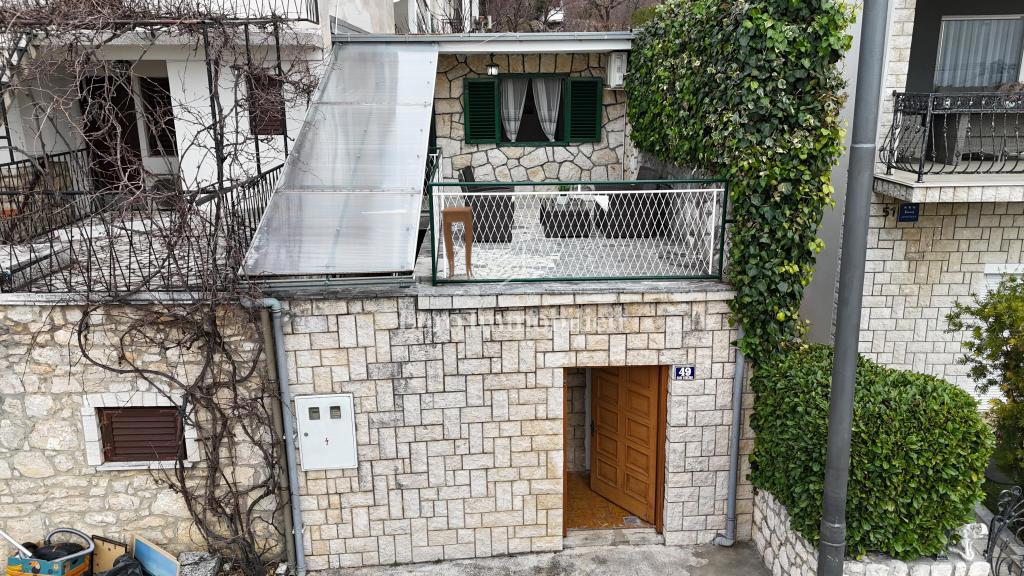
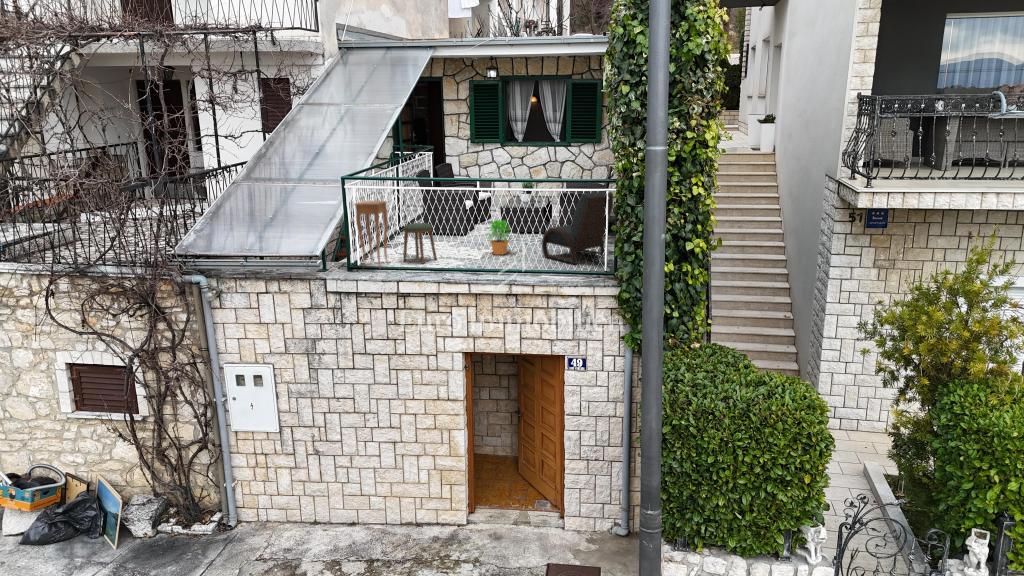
lounge chair: none [625,190,709,268] -> present [542,192,613,264]
potted plant: none [561,222,592,260] -> present [488,220,510,255]
stool: none [485,229,518,274] -> present [403,223,437,263]

